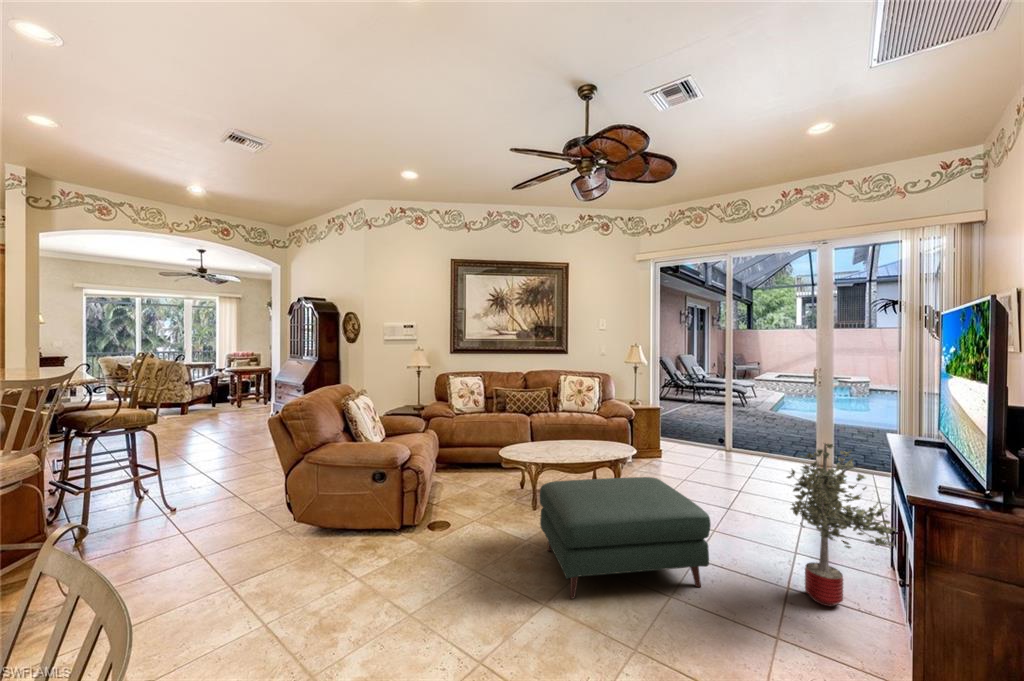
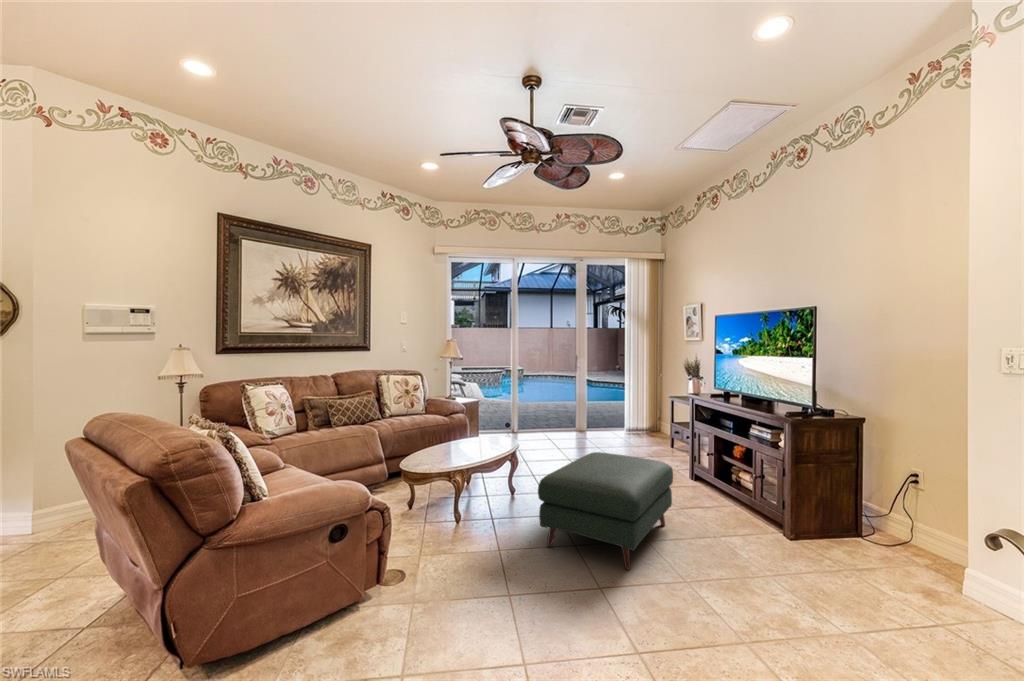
potted tree: present [787,443,896,606] -> none [688,398,757,508]

